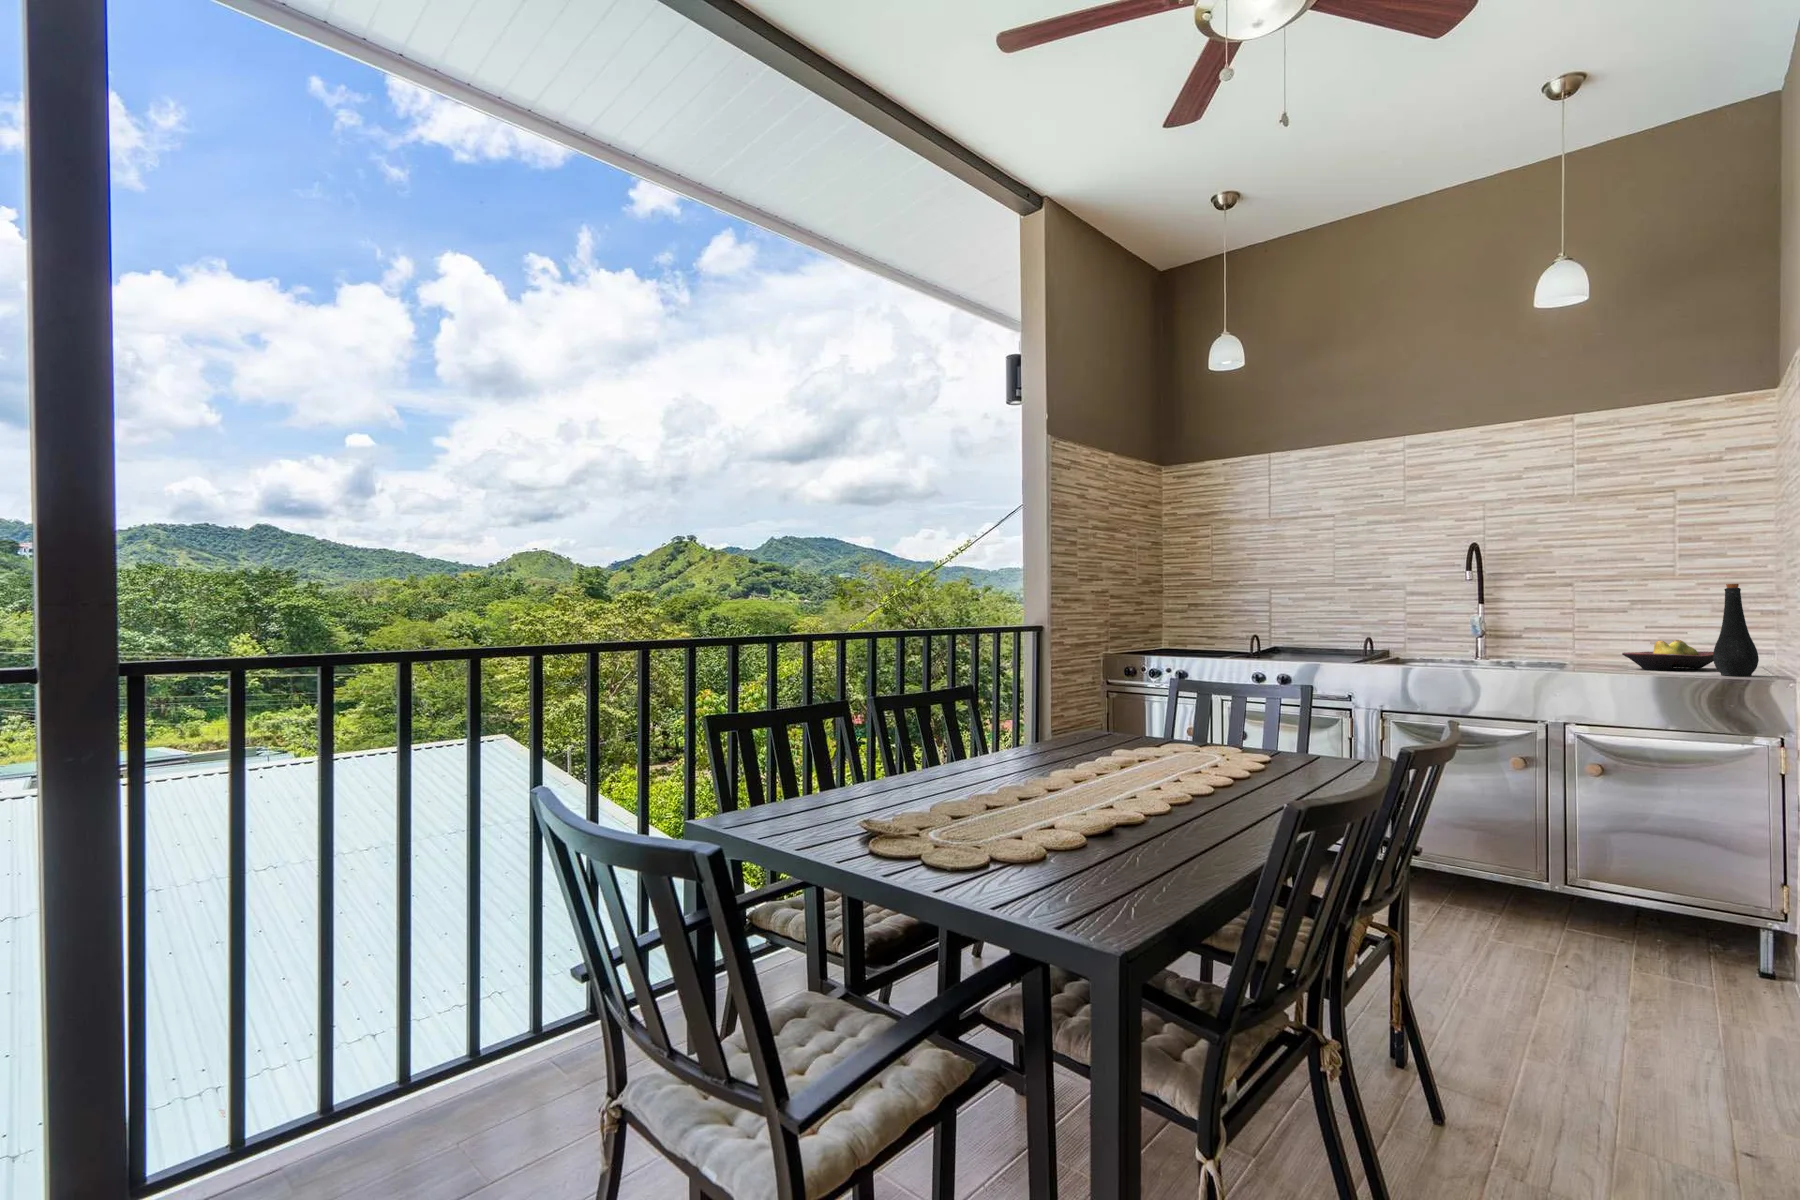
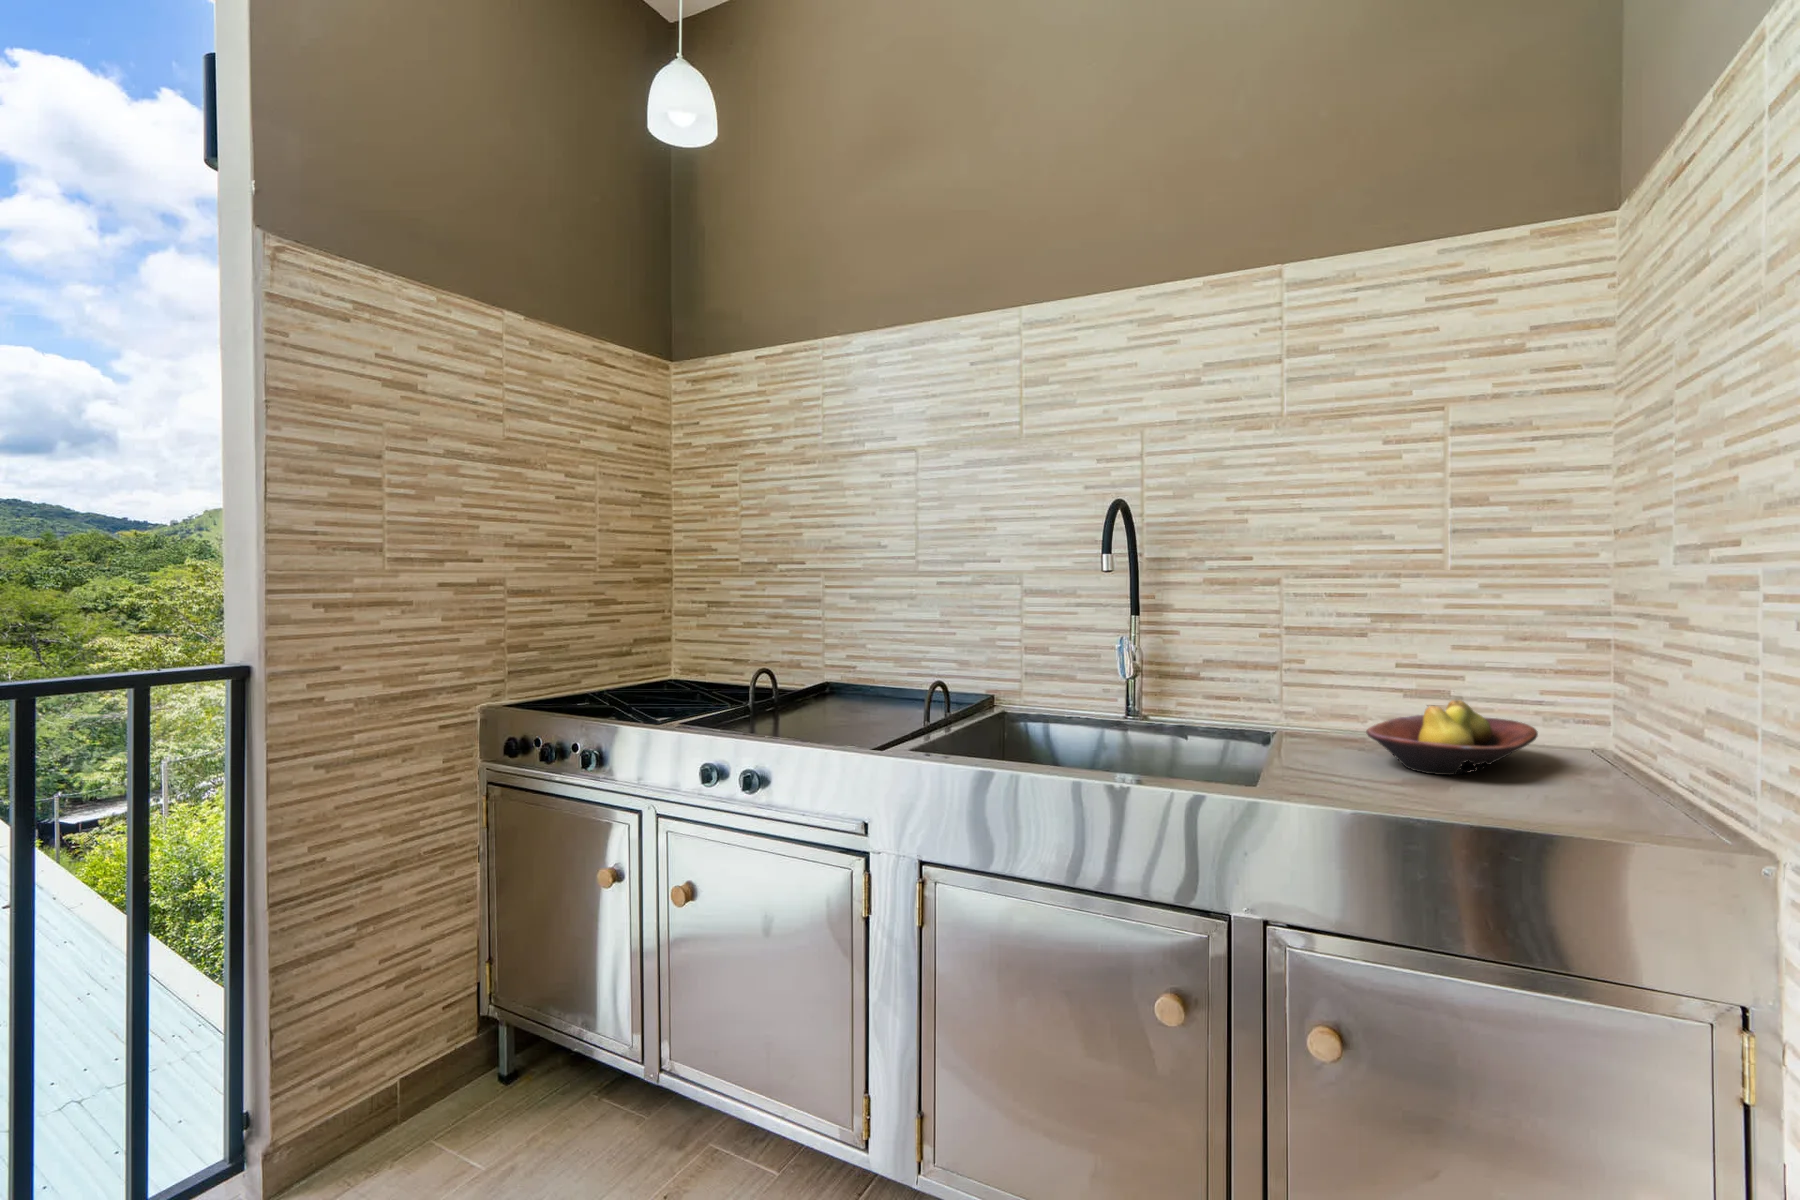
bottle: present [1713,584,1759,676] -> none [1575,599,1682,831]

